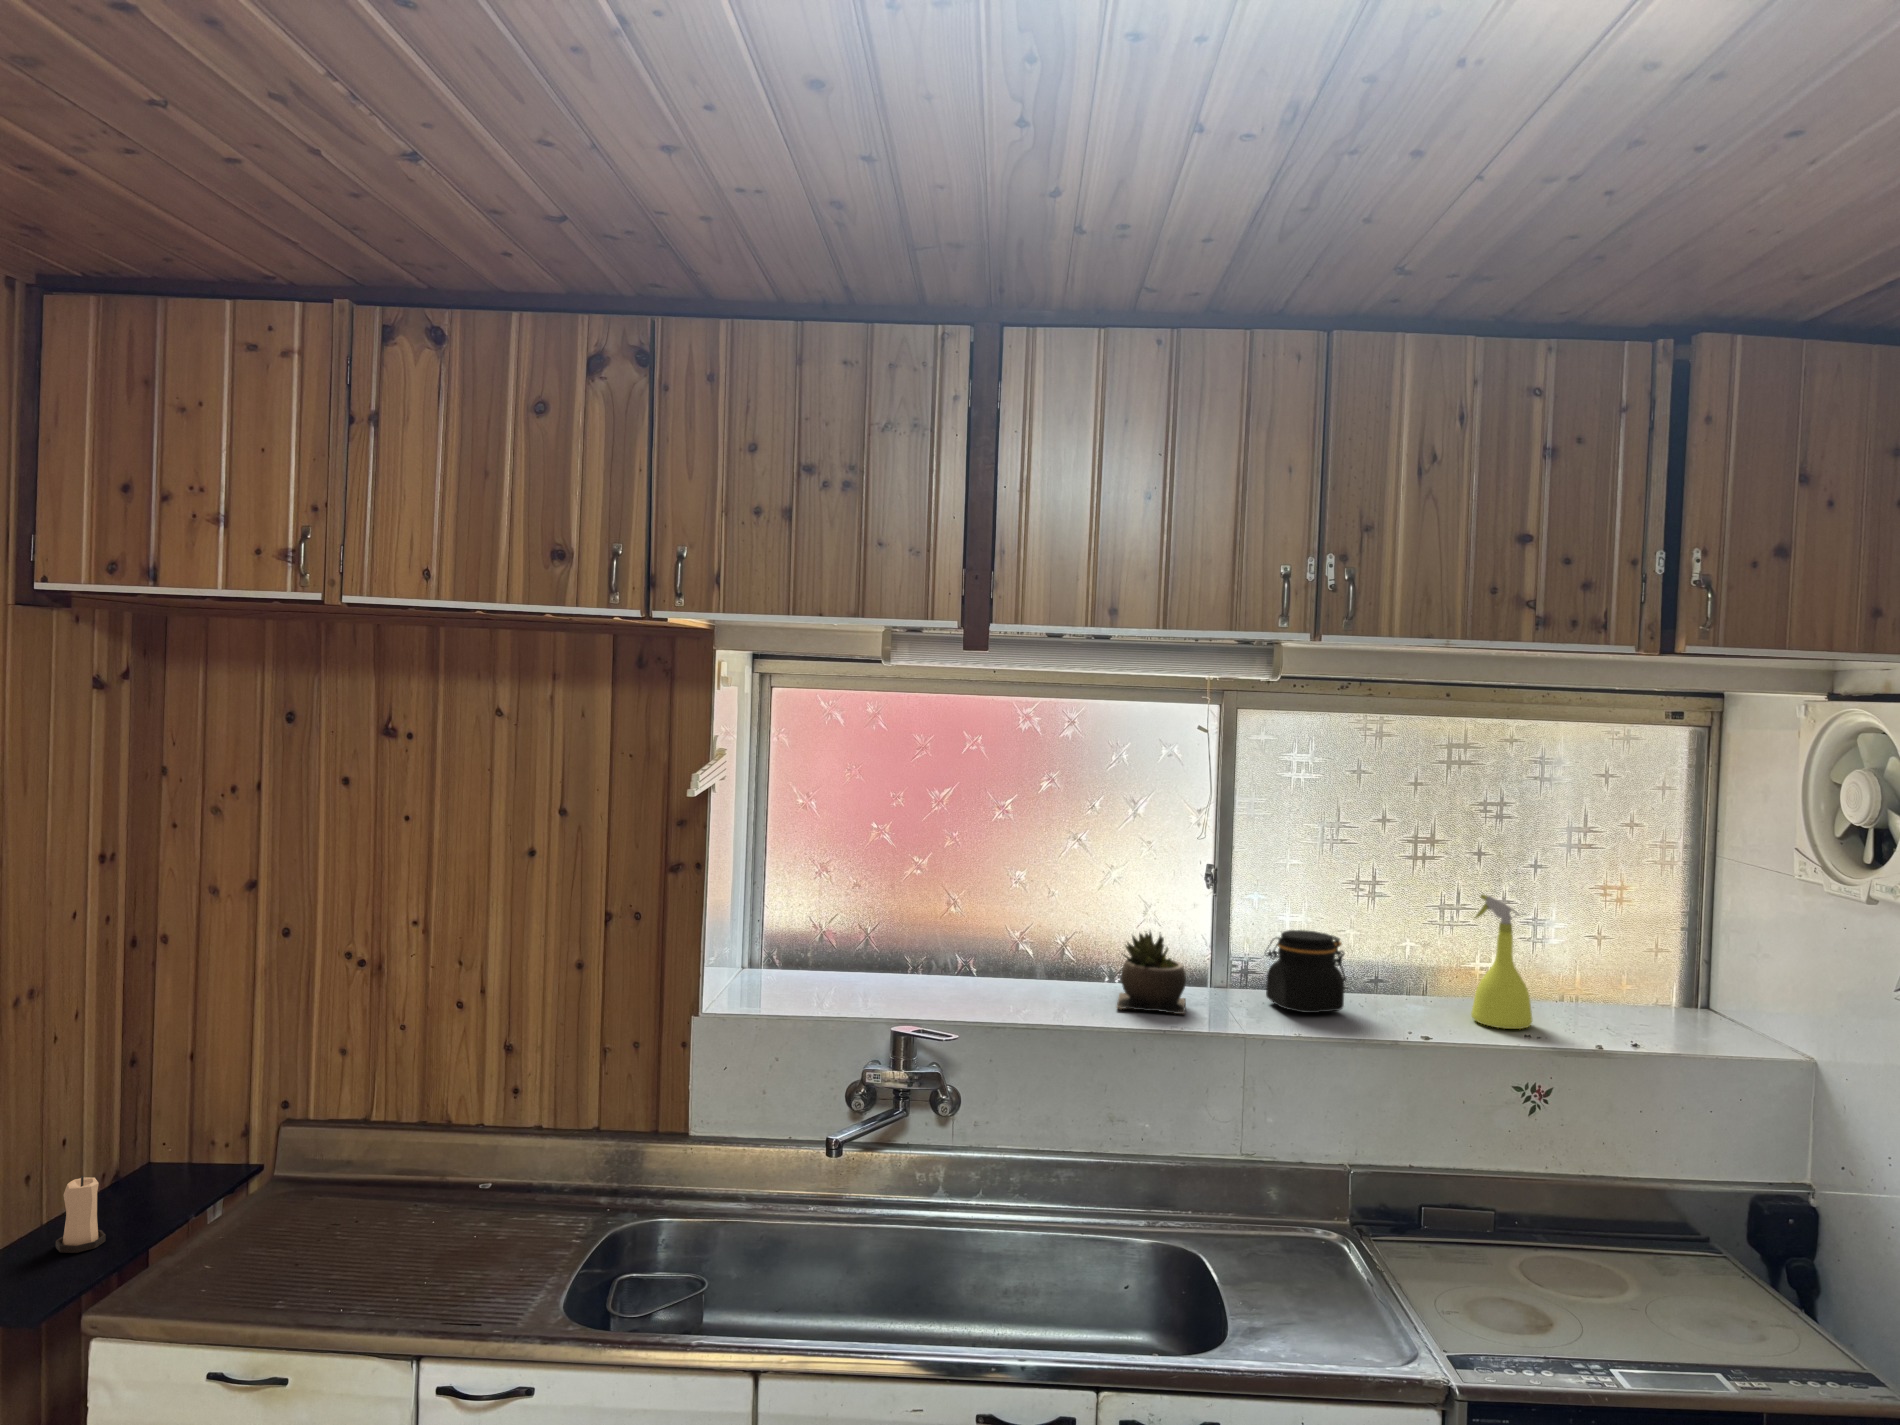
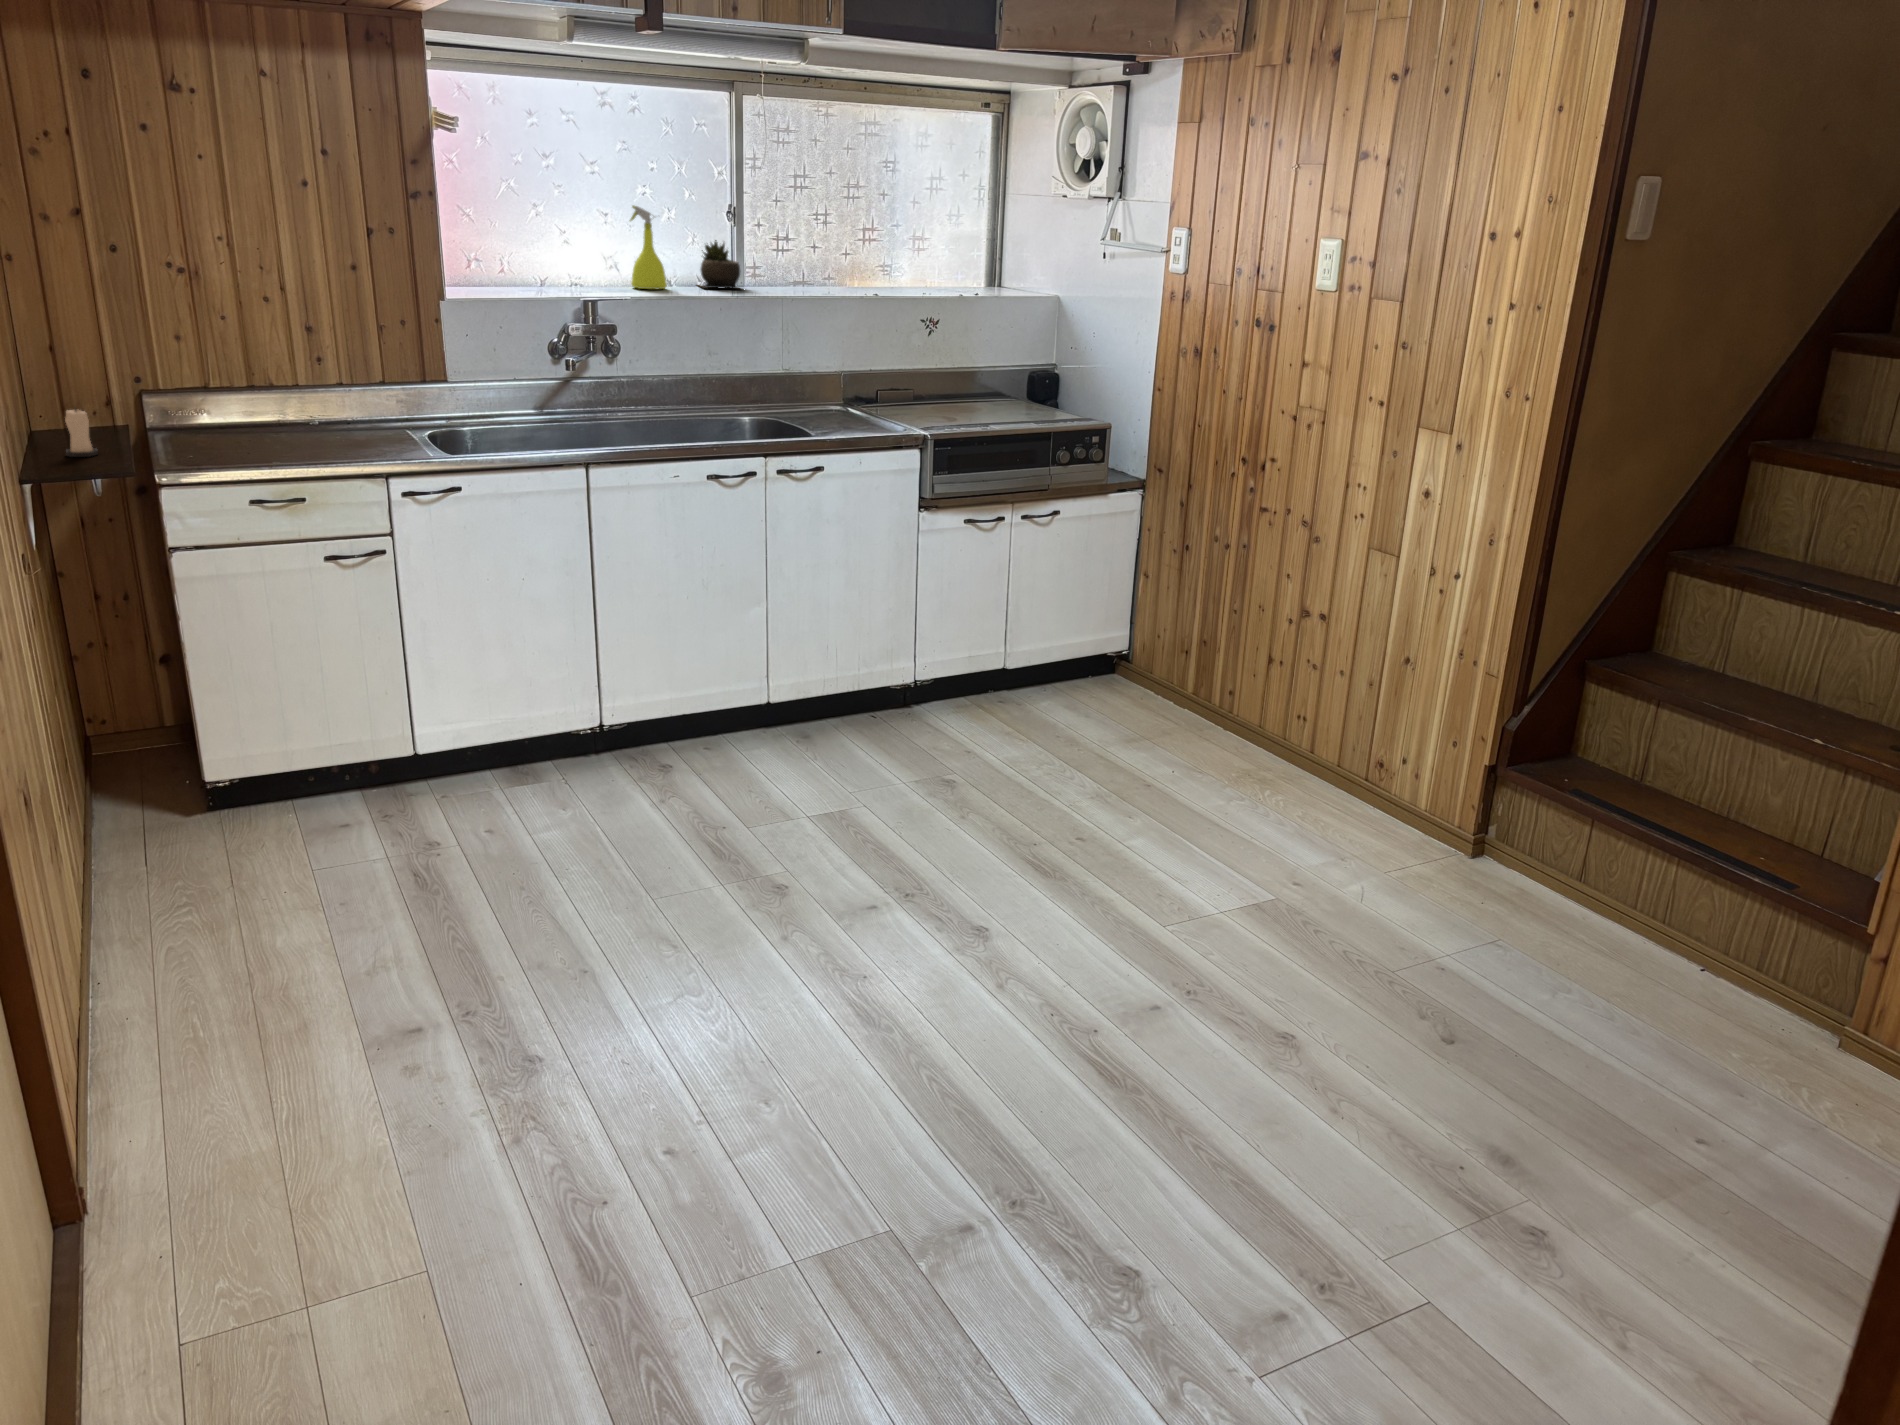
spray bottle: present [1471,894,1532,1029] -> present [630,206,667,289]
jar: present [1264,930,1346,1013] -> none [781,240,827,288]

